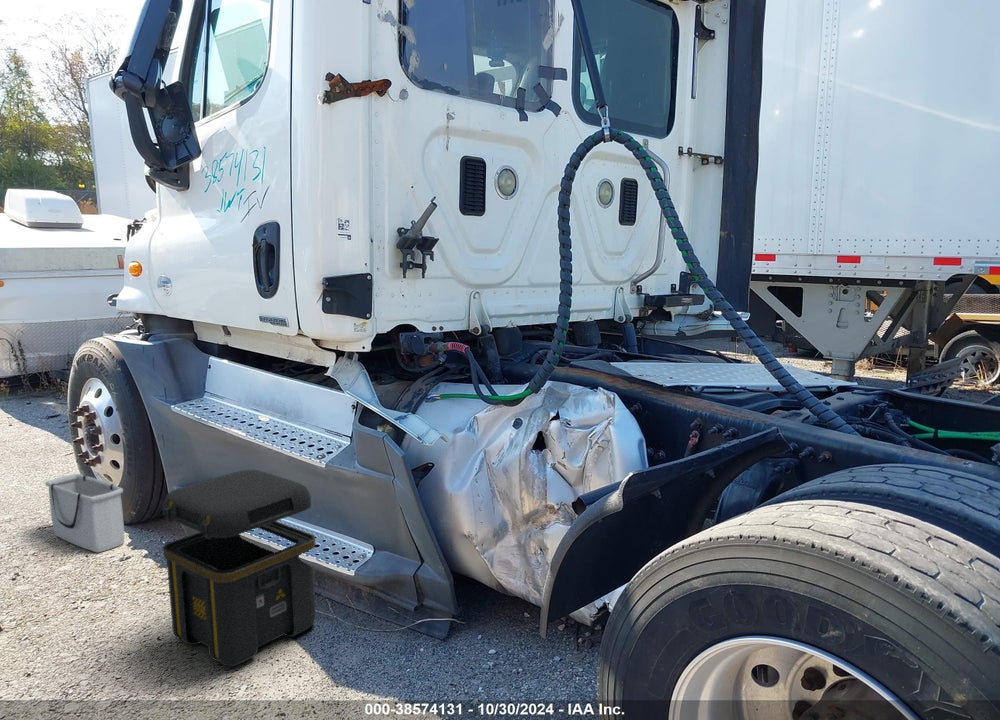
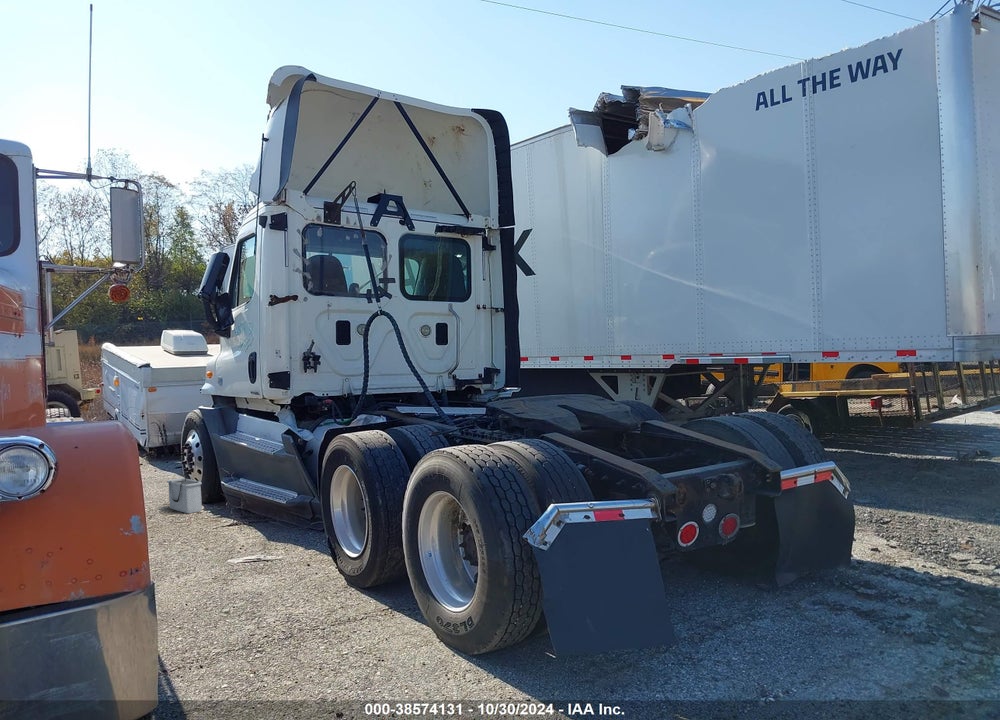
toolbox: present [163,469,316,667] -> none [207,462,271,539]

